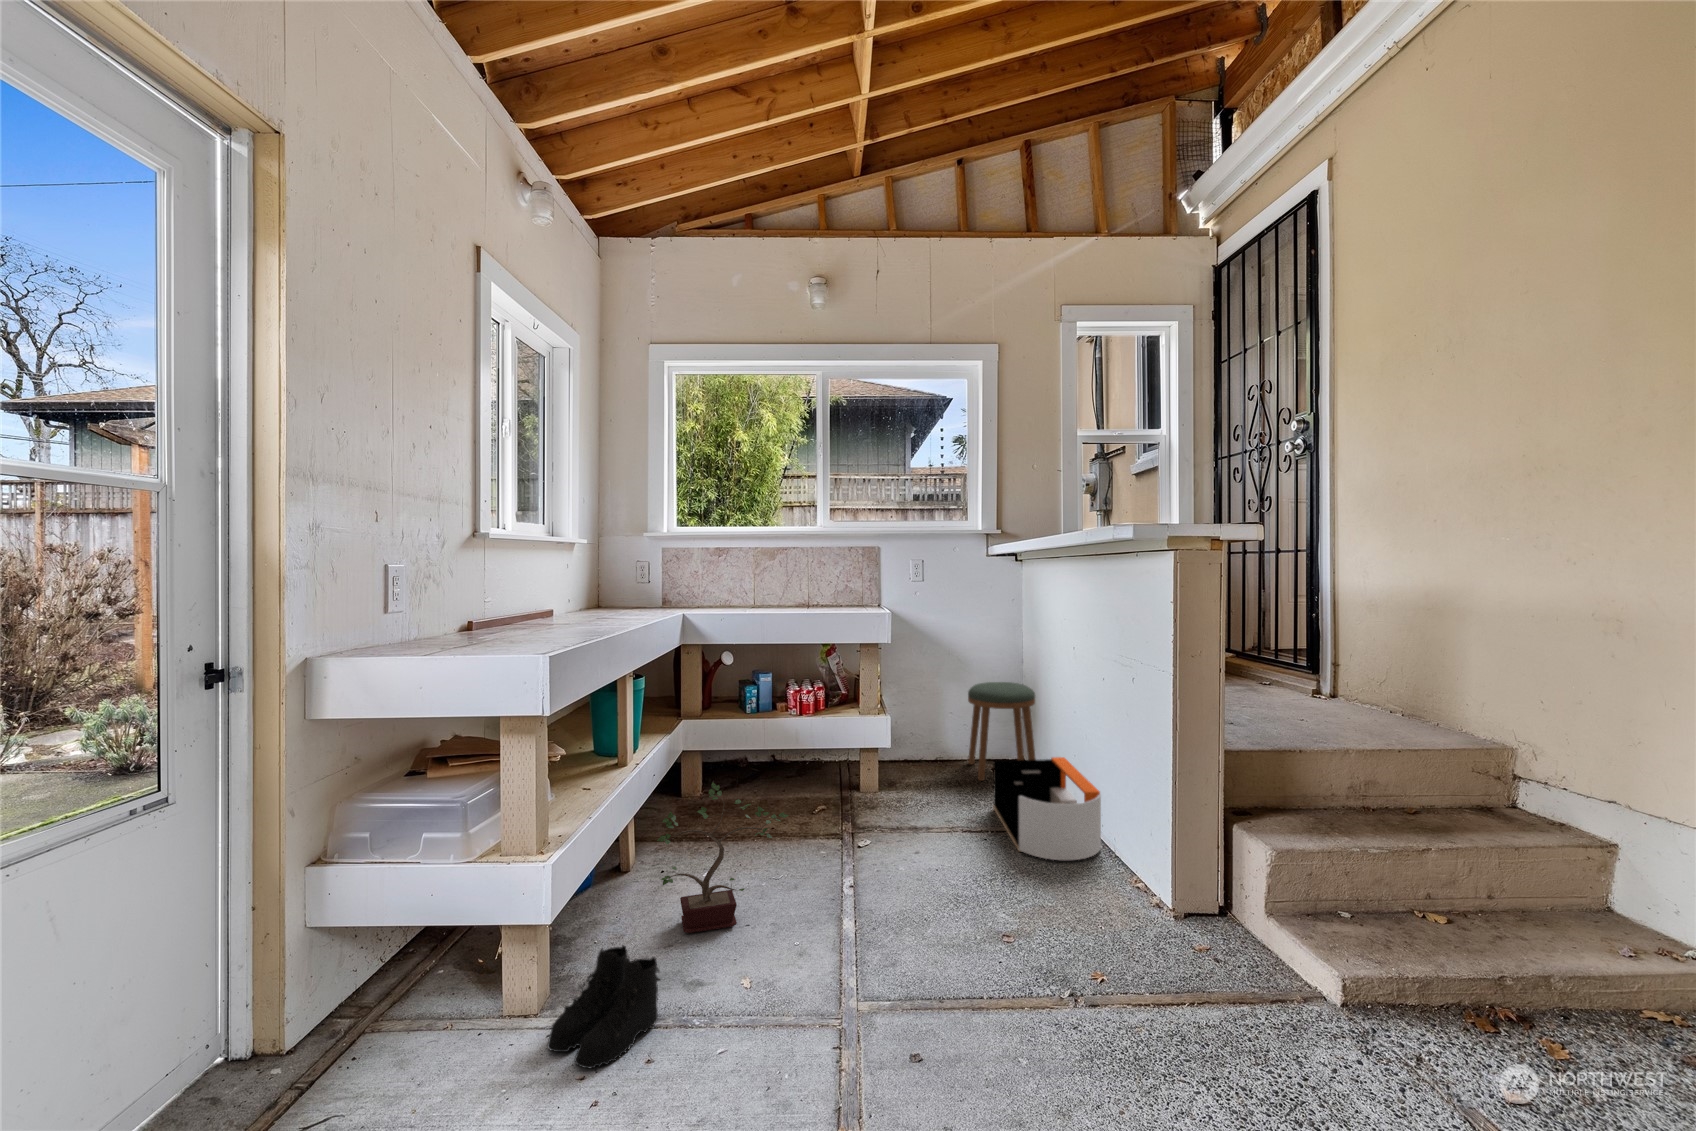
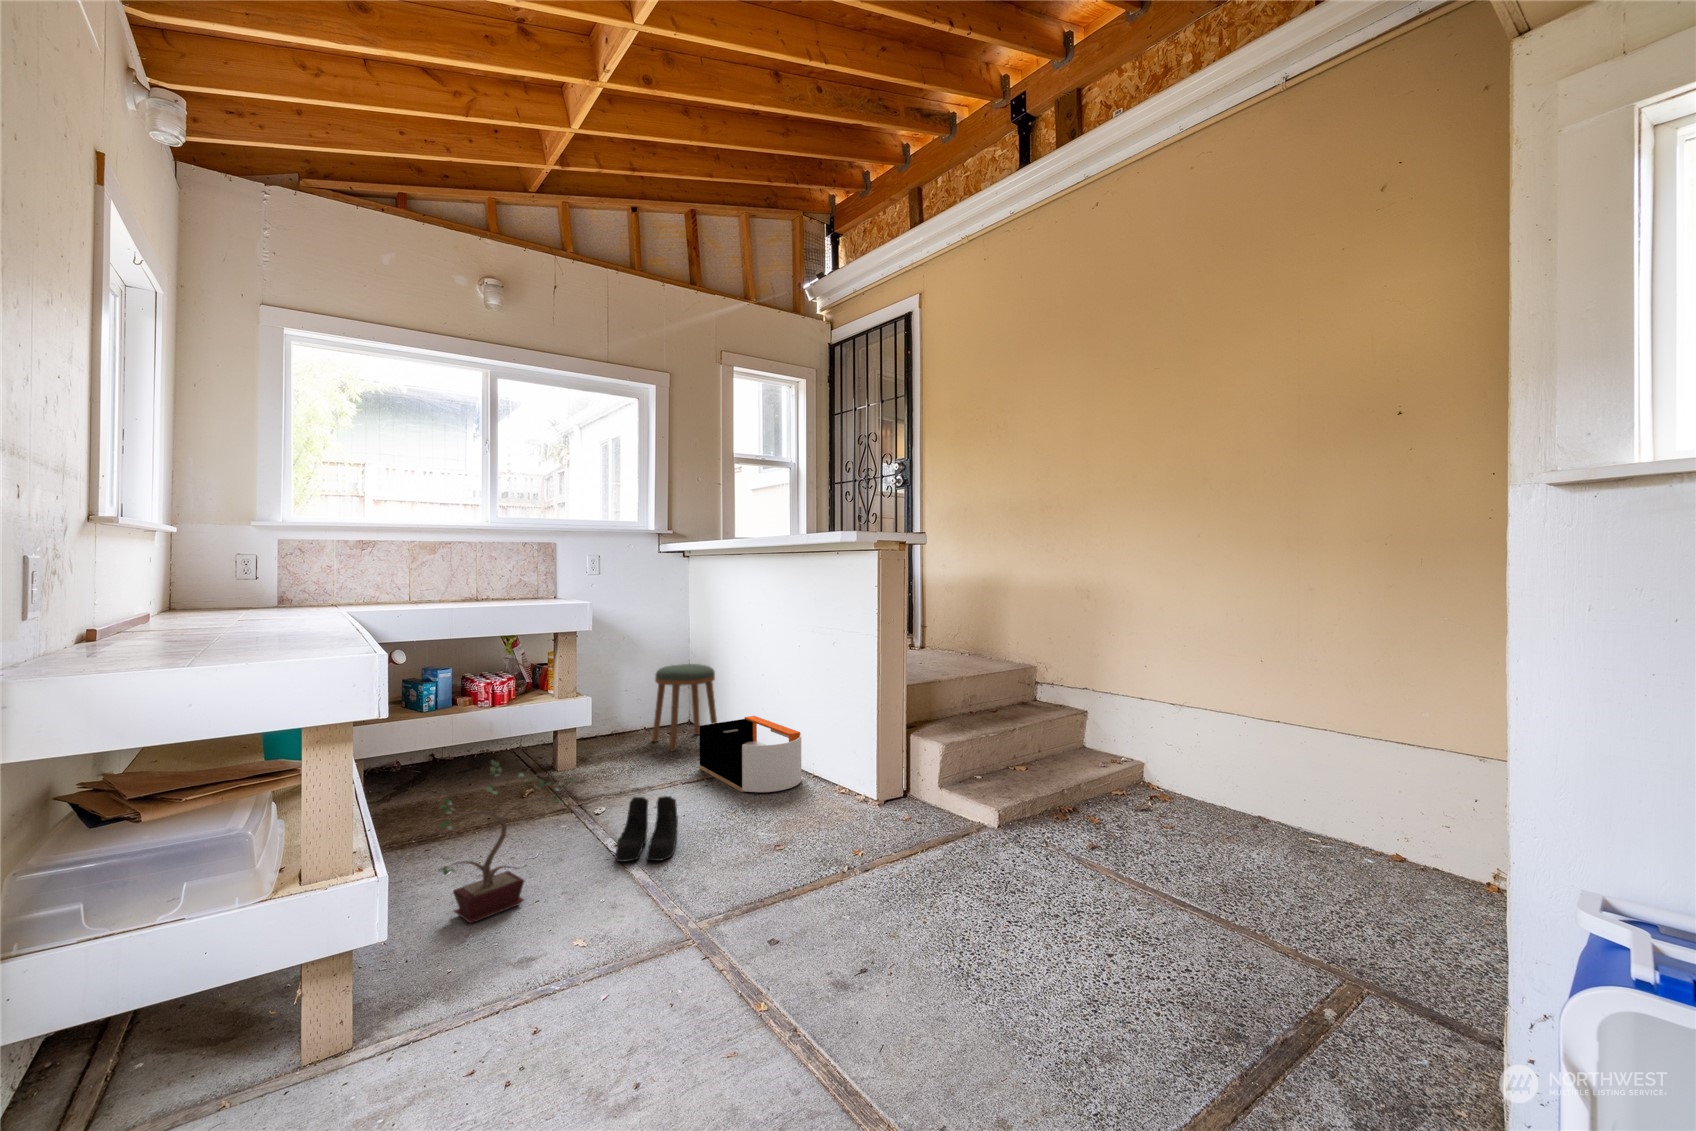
boots: present [548,945,660,1068] -> present [616,796,678,862]

